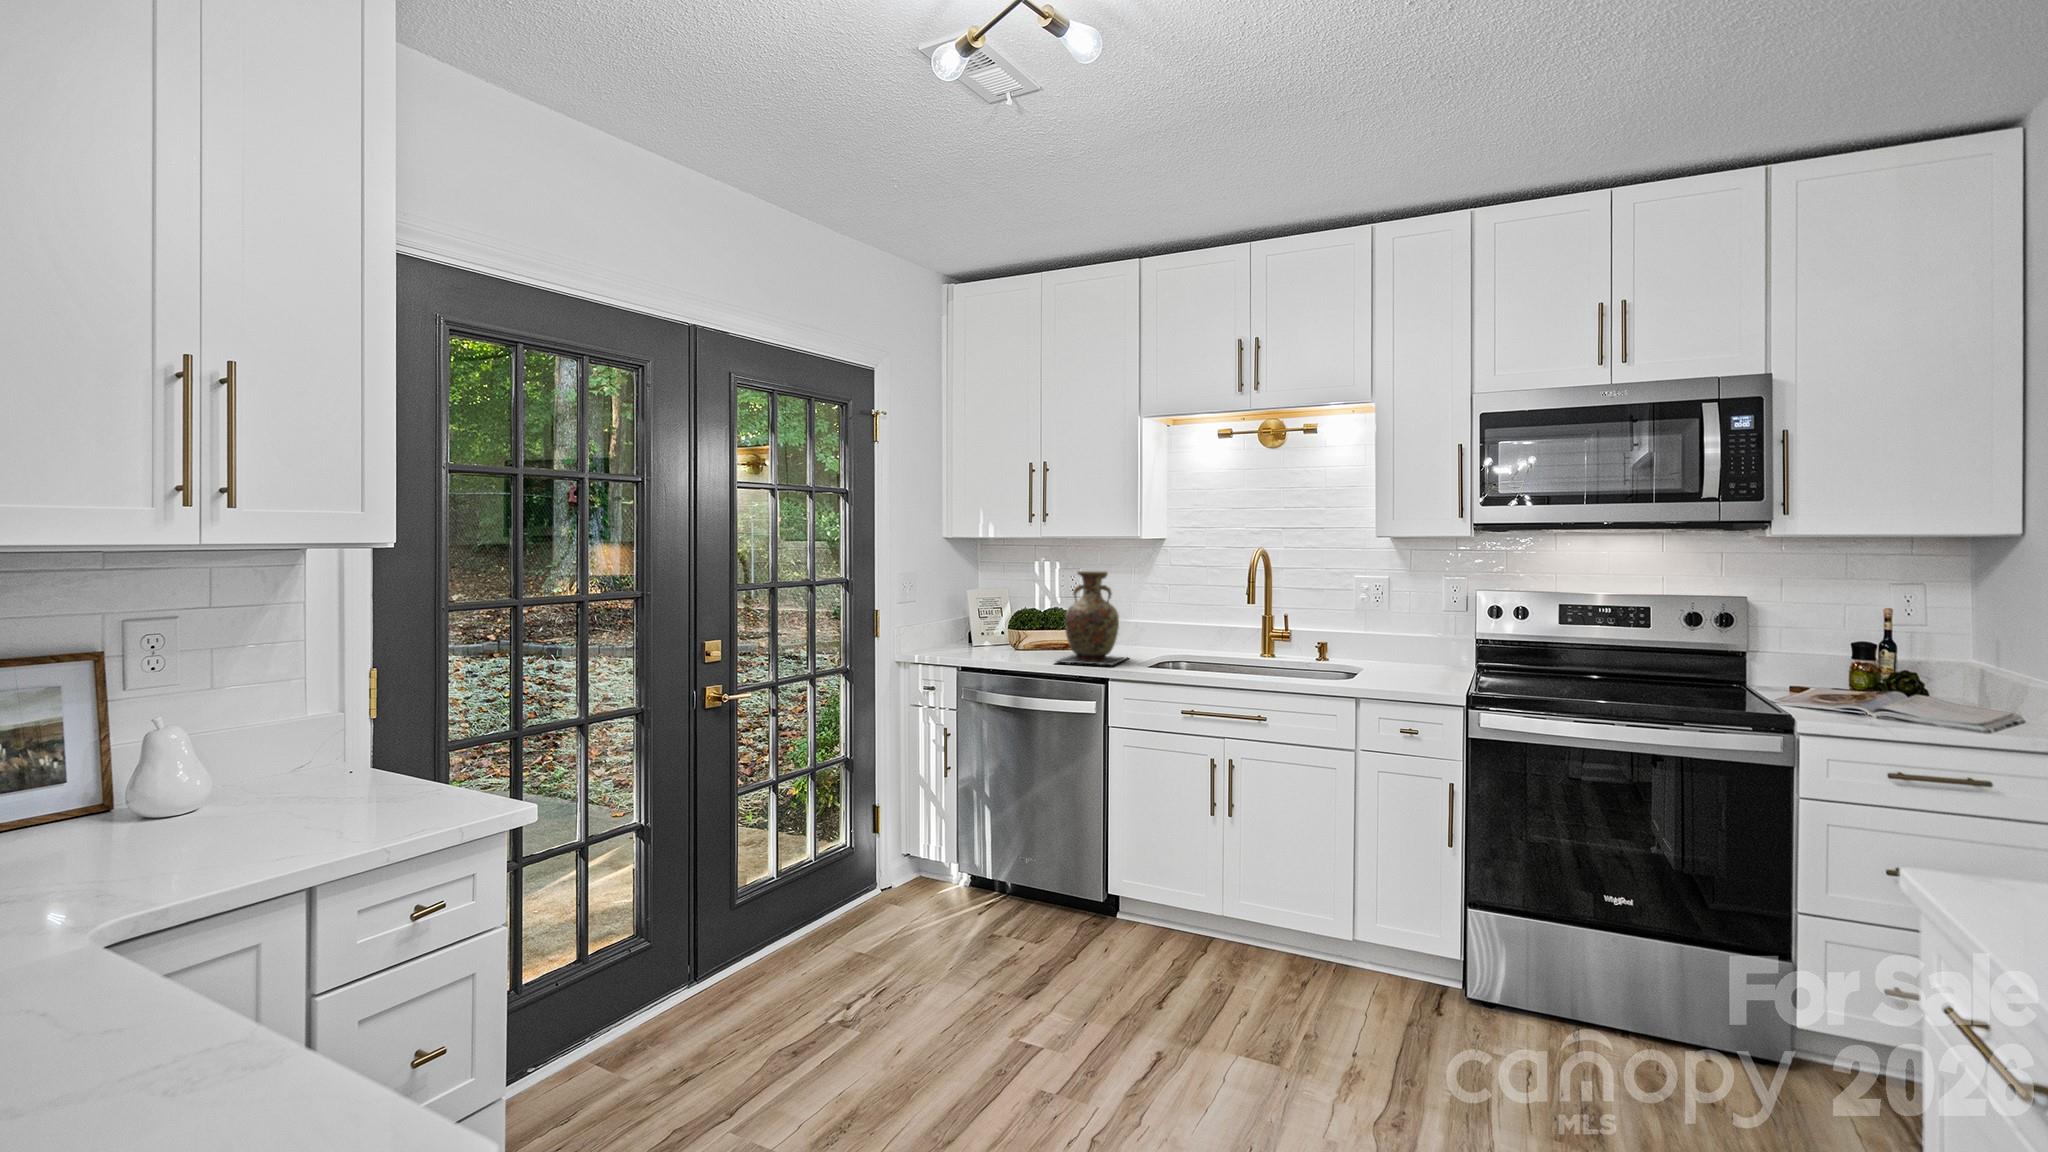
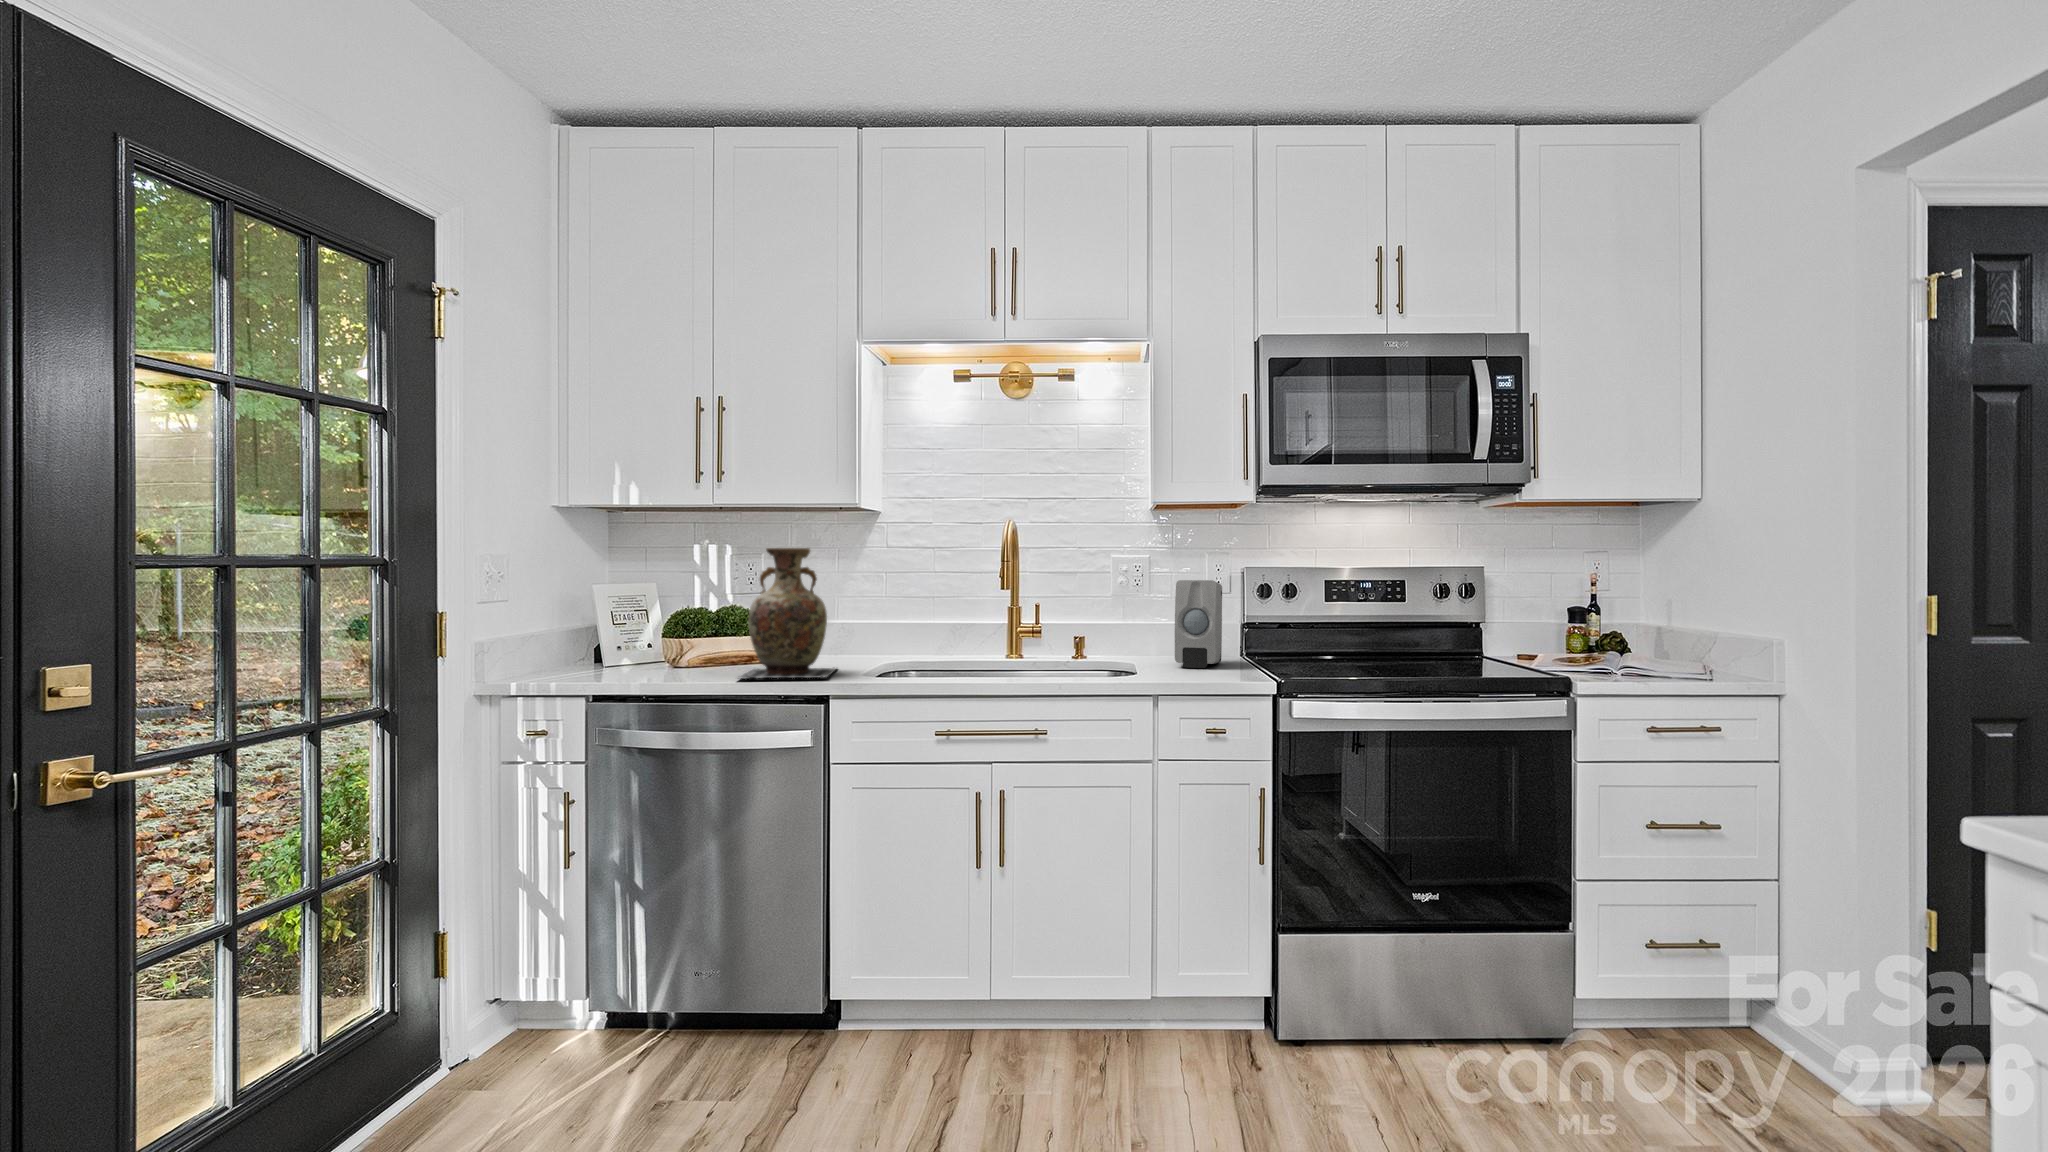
soap dispenser: none [1397,602,1449,677] -> present [1175,580,1222,668]

